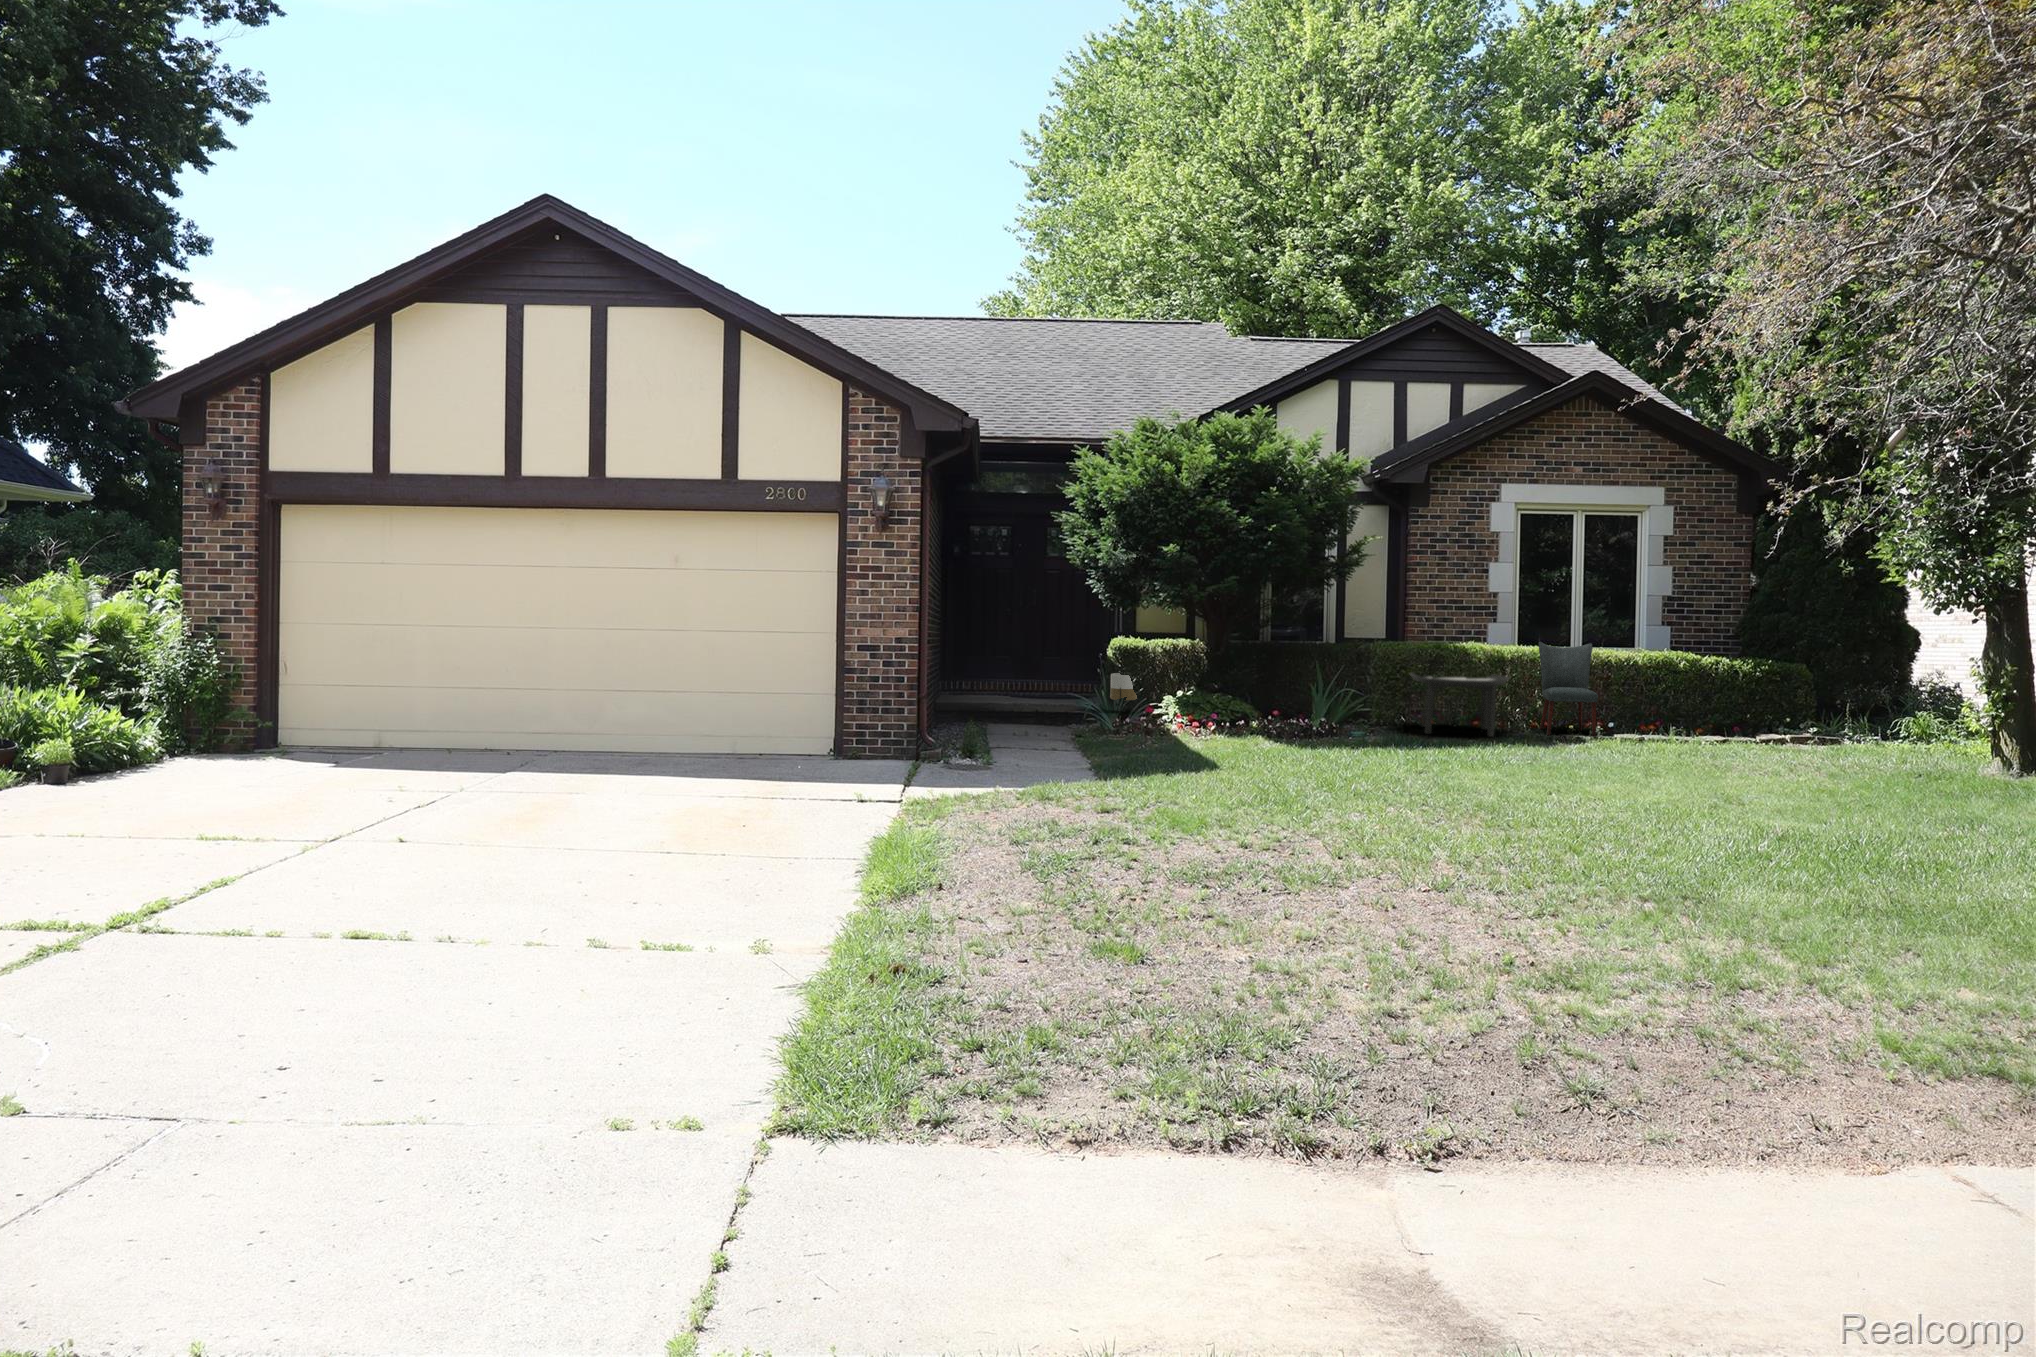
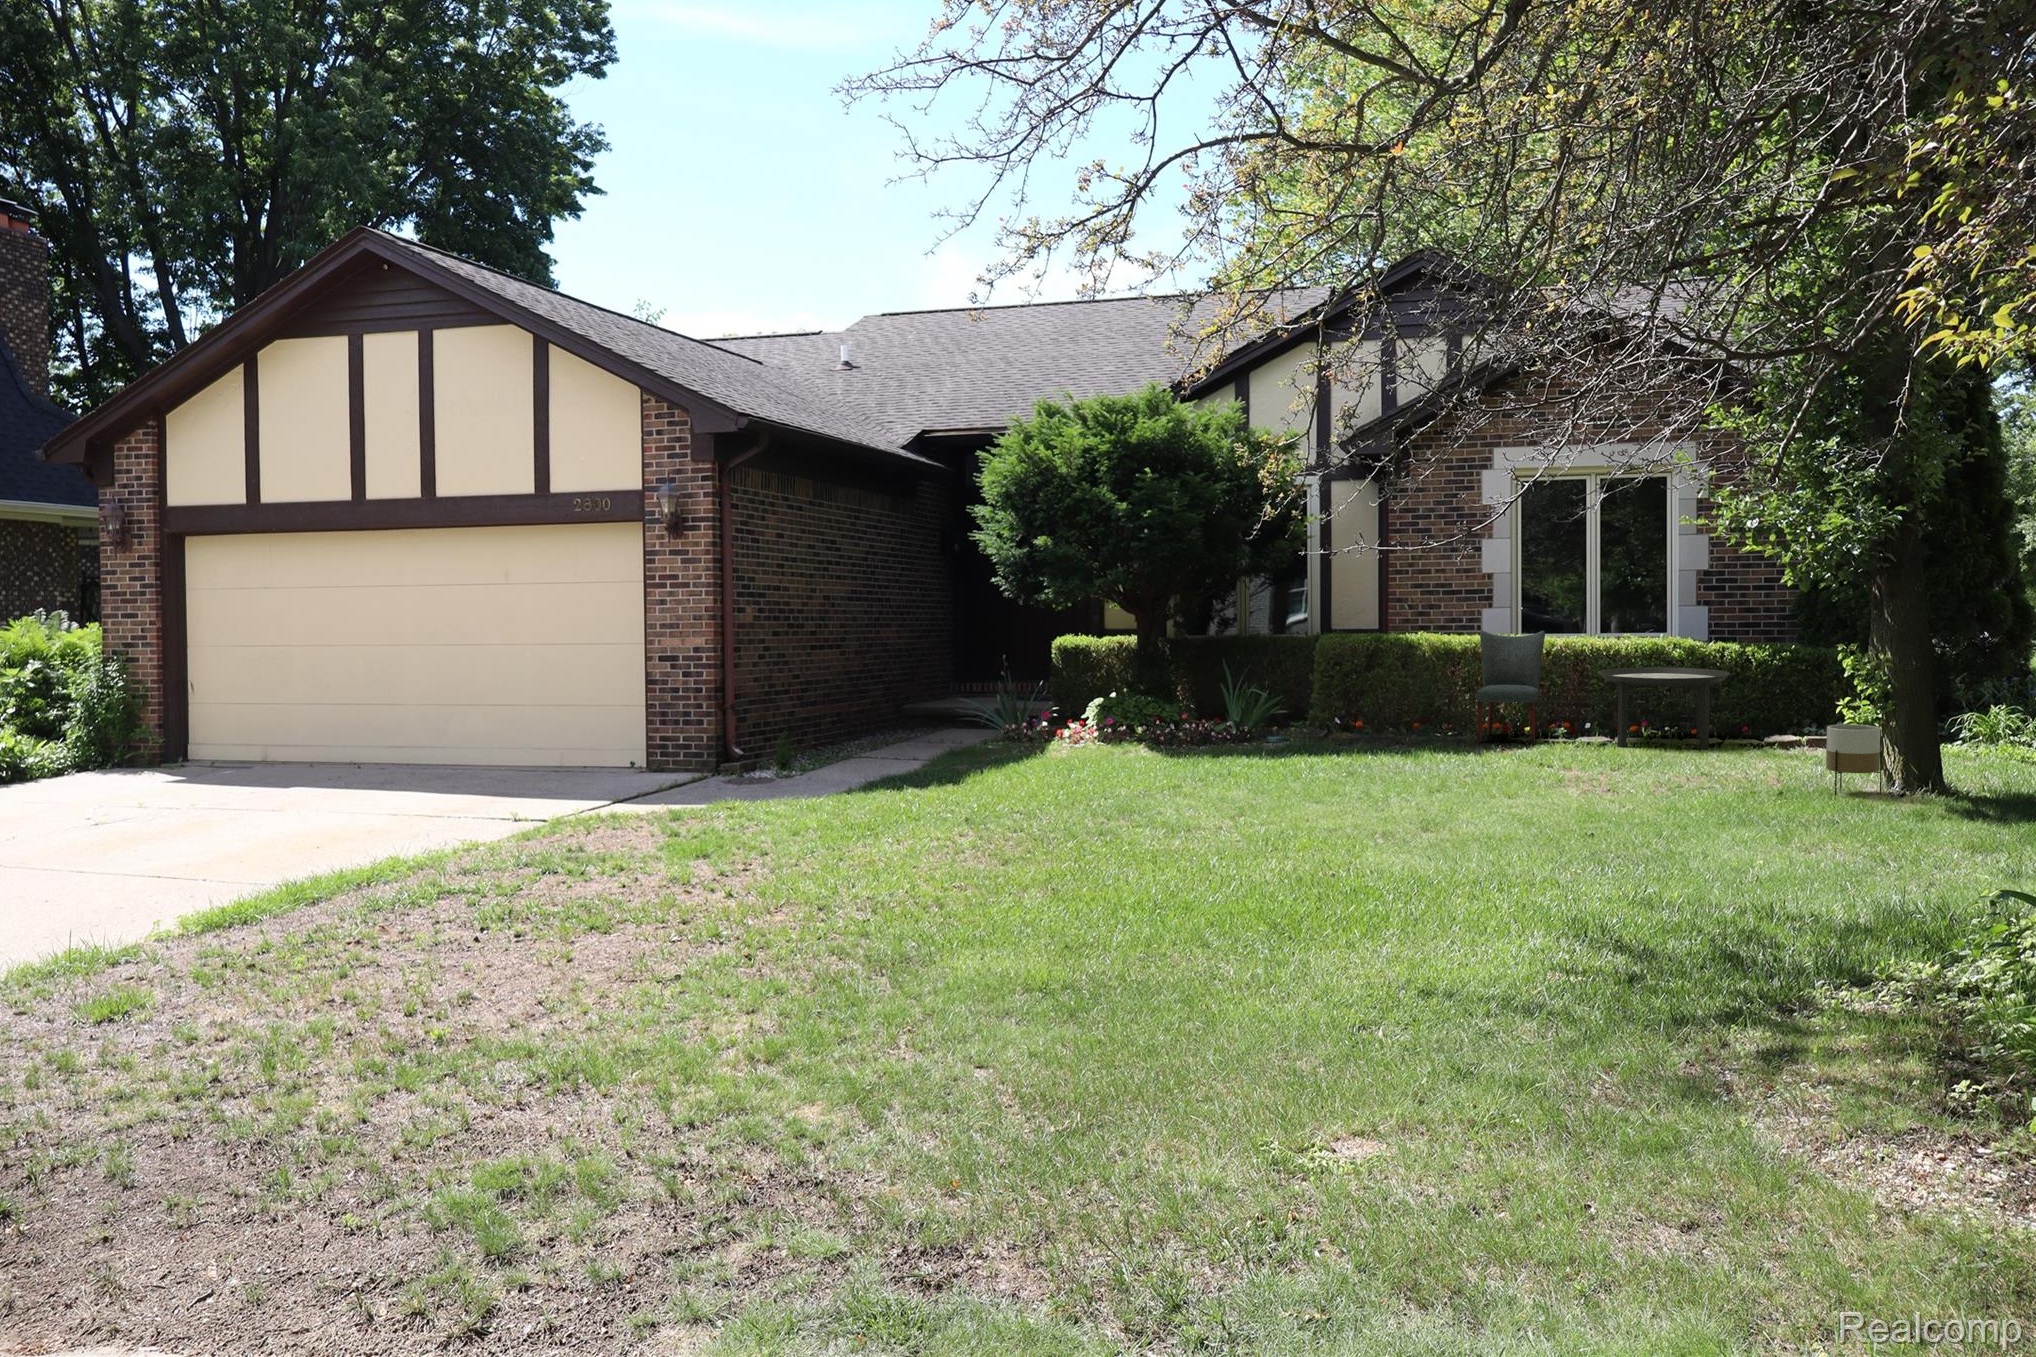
planter: present [1110,673,1138,713] -> present [1826,724,1882,795]
round table: present [1410,673,1509,737] -> present [1598,667,1730,749]

